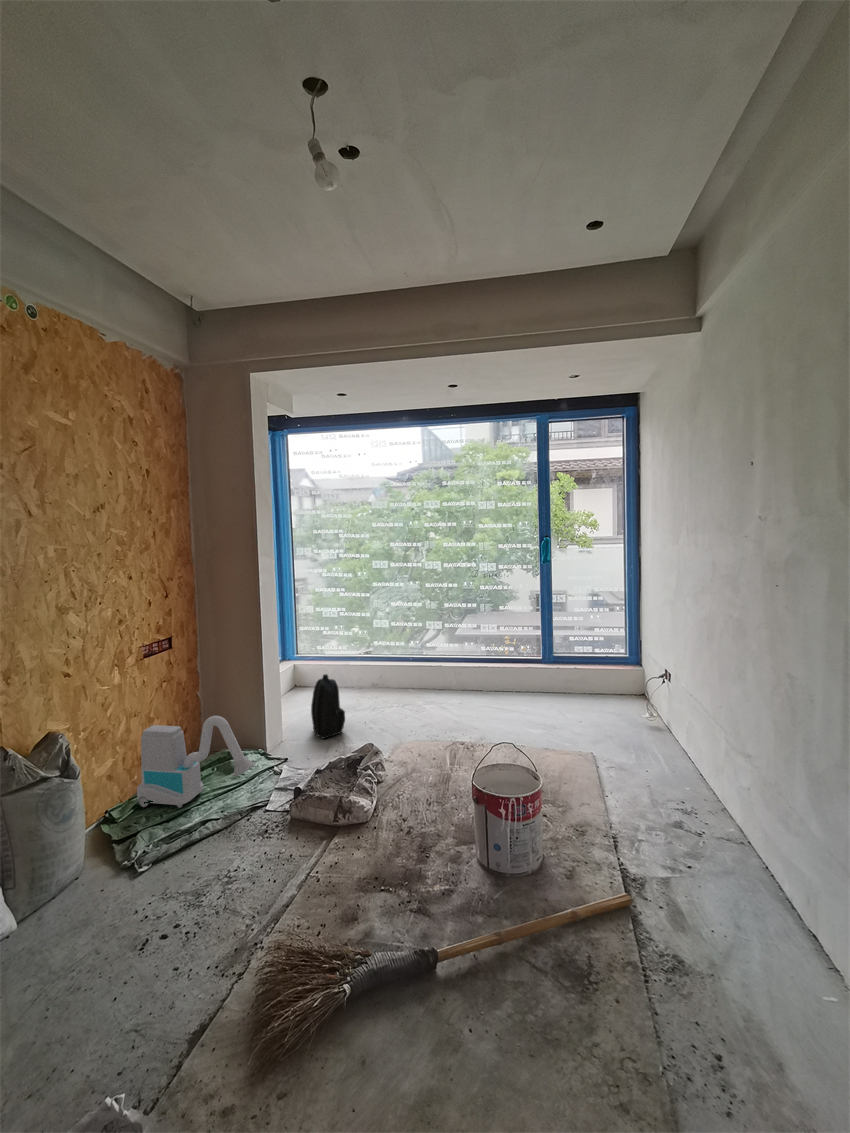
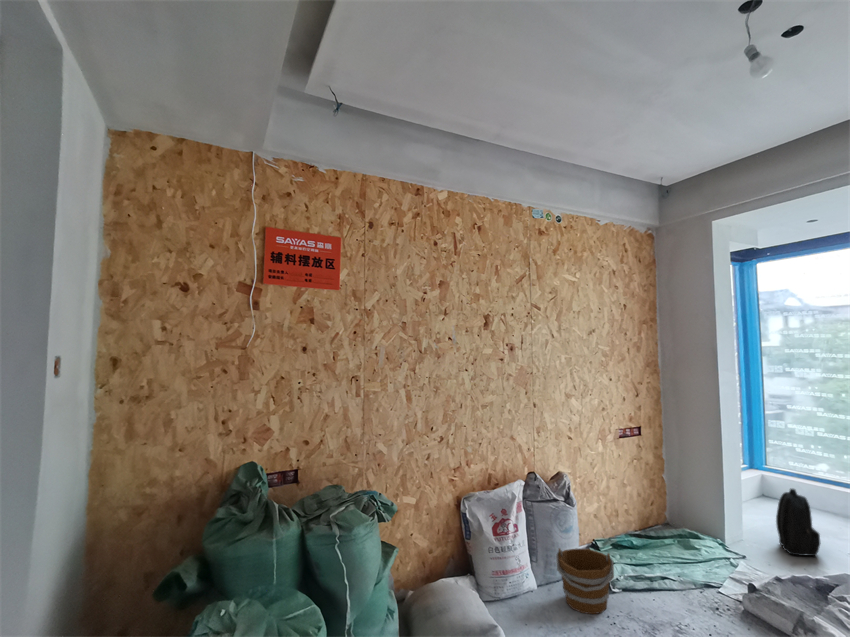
vacuum cleaner: present [137,716,256,808] -> none [614,490,710,560]
bucket: none [36,832,139,945] -> present [556,549,614,614]

